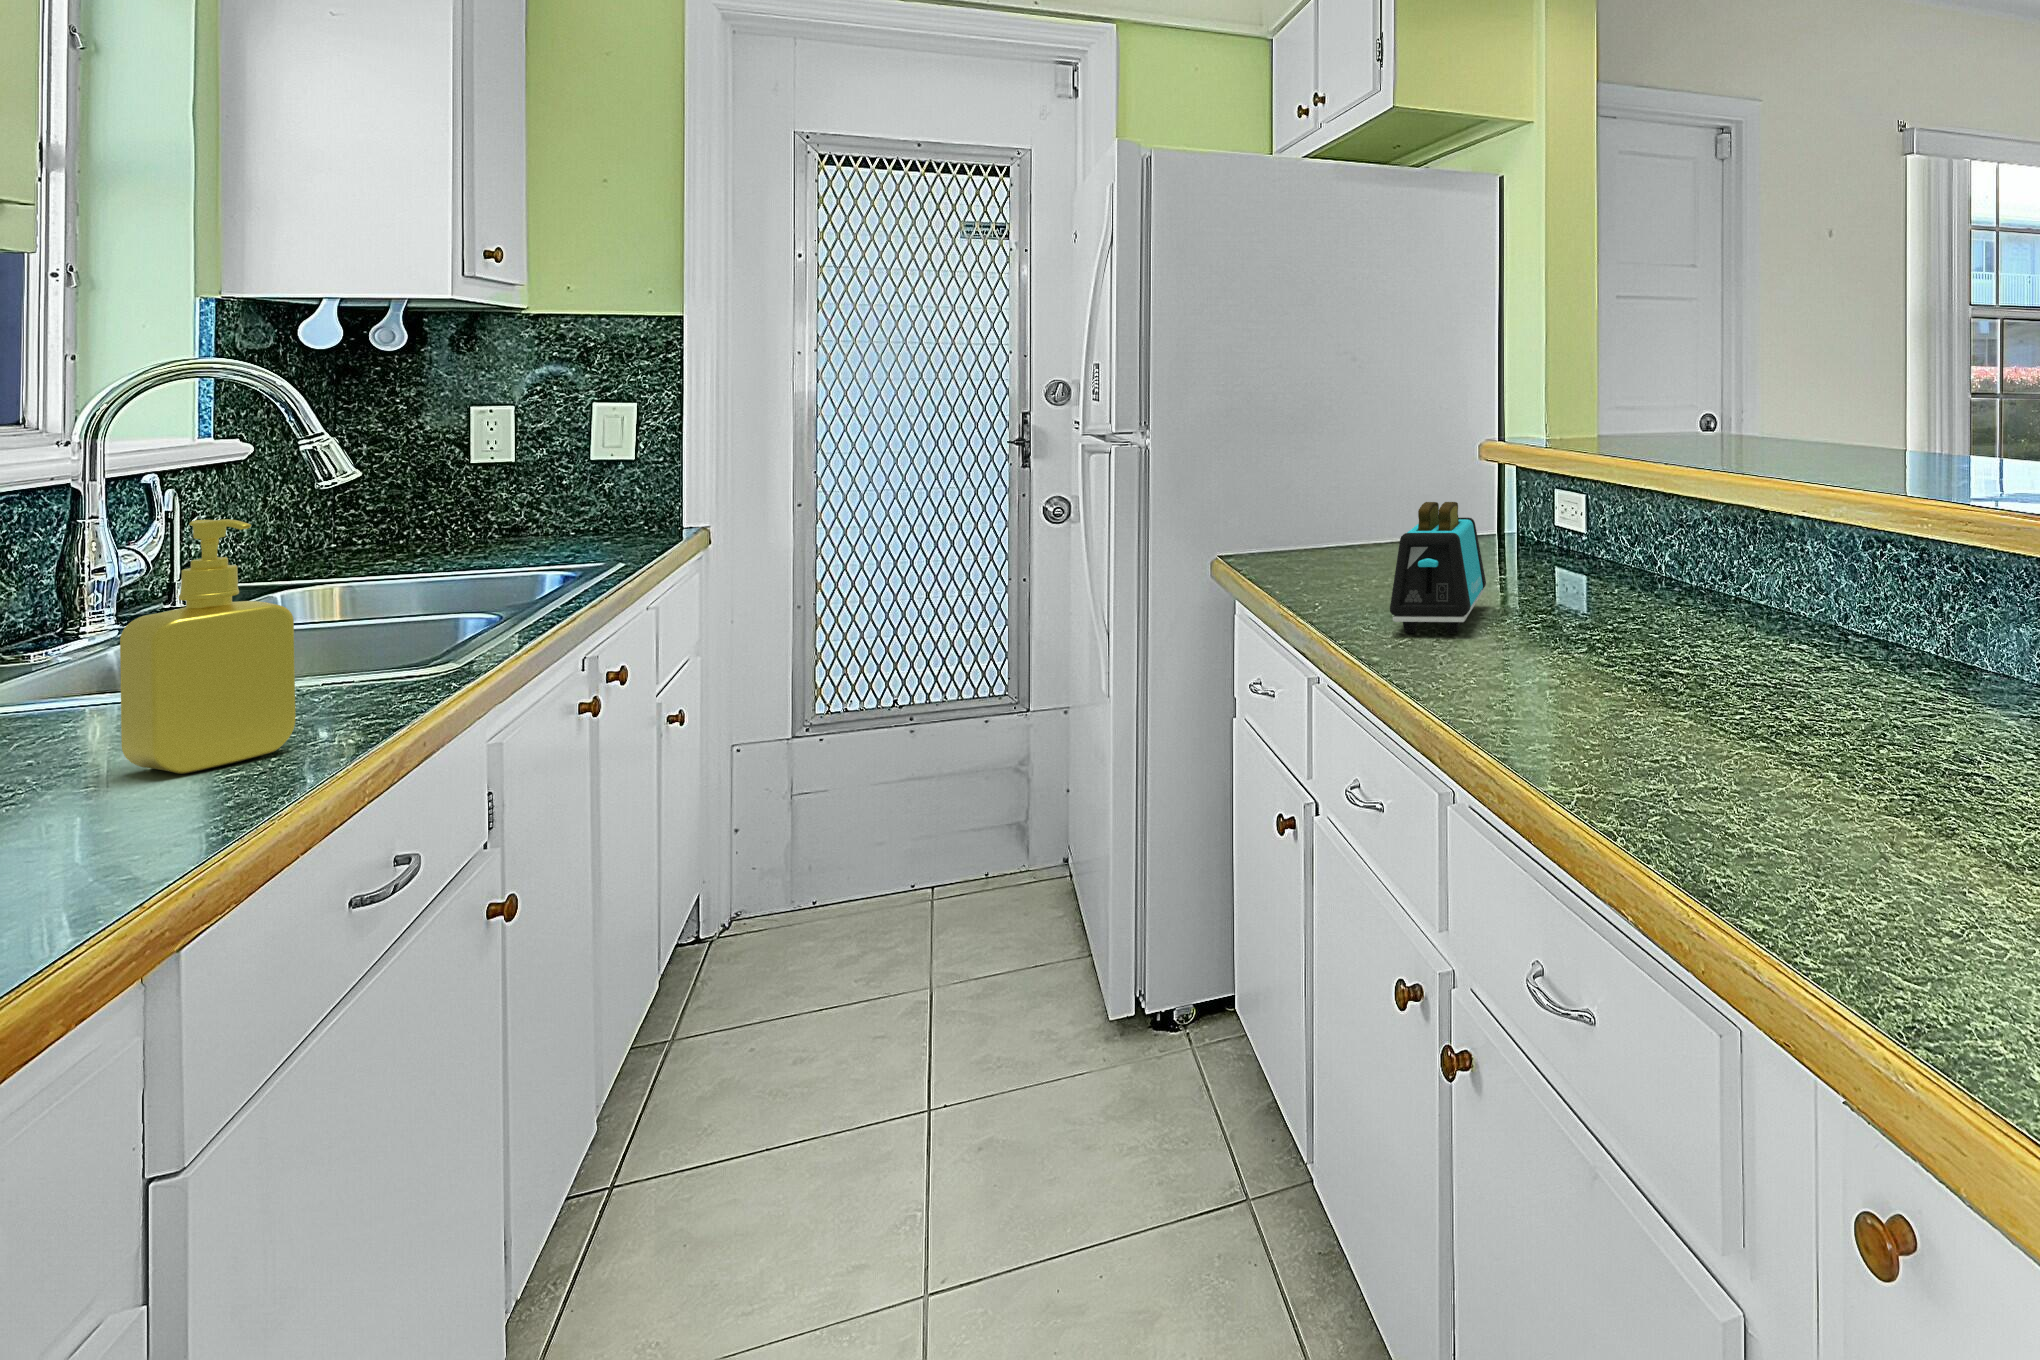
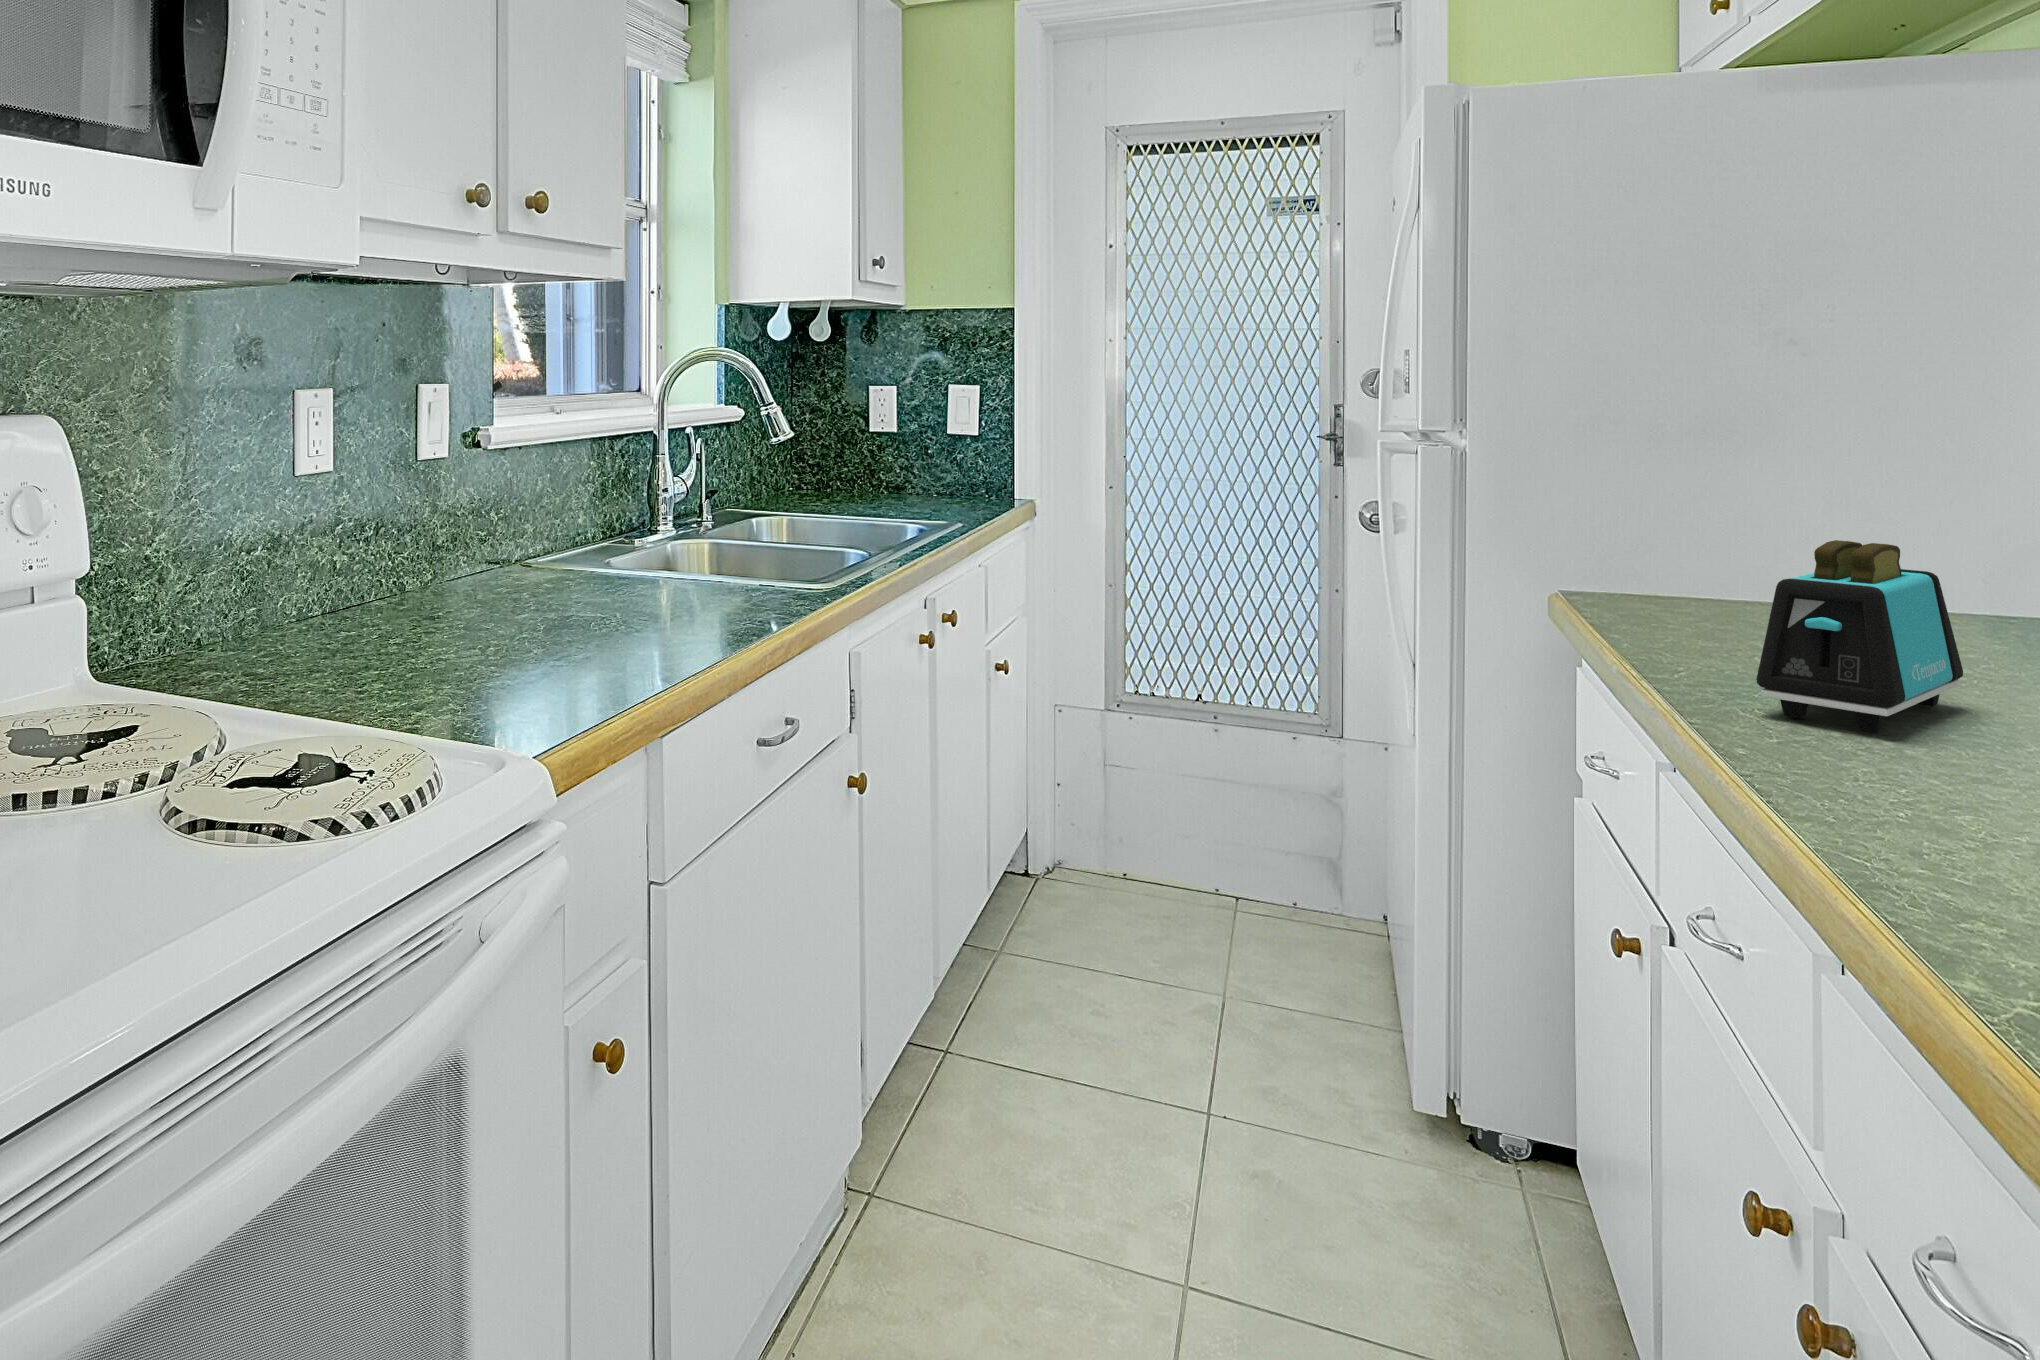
soap dispenser: present [120,519,296,774] -> none [657,454,737,624]

